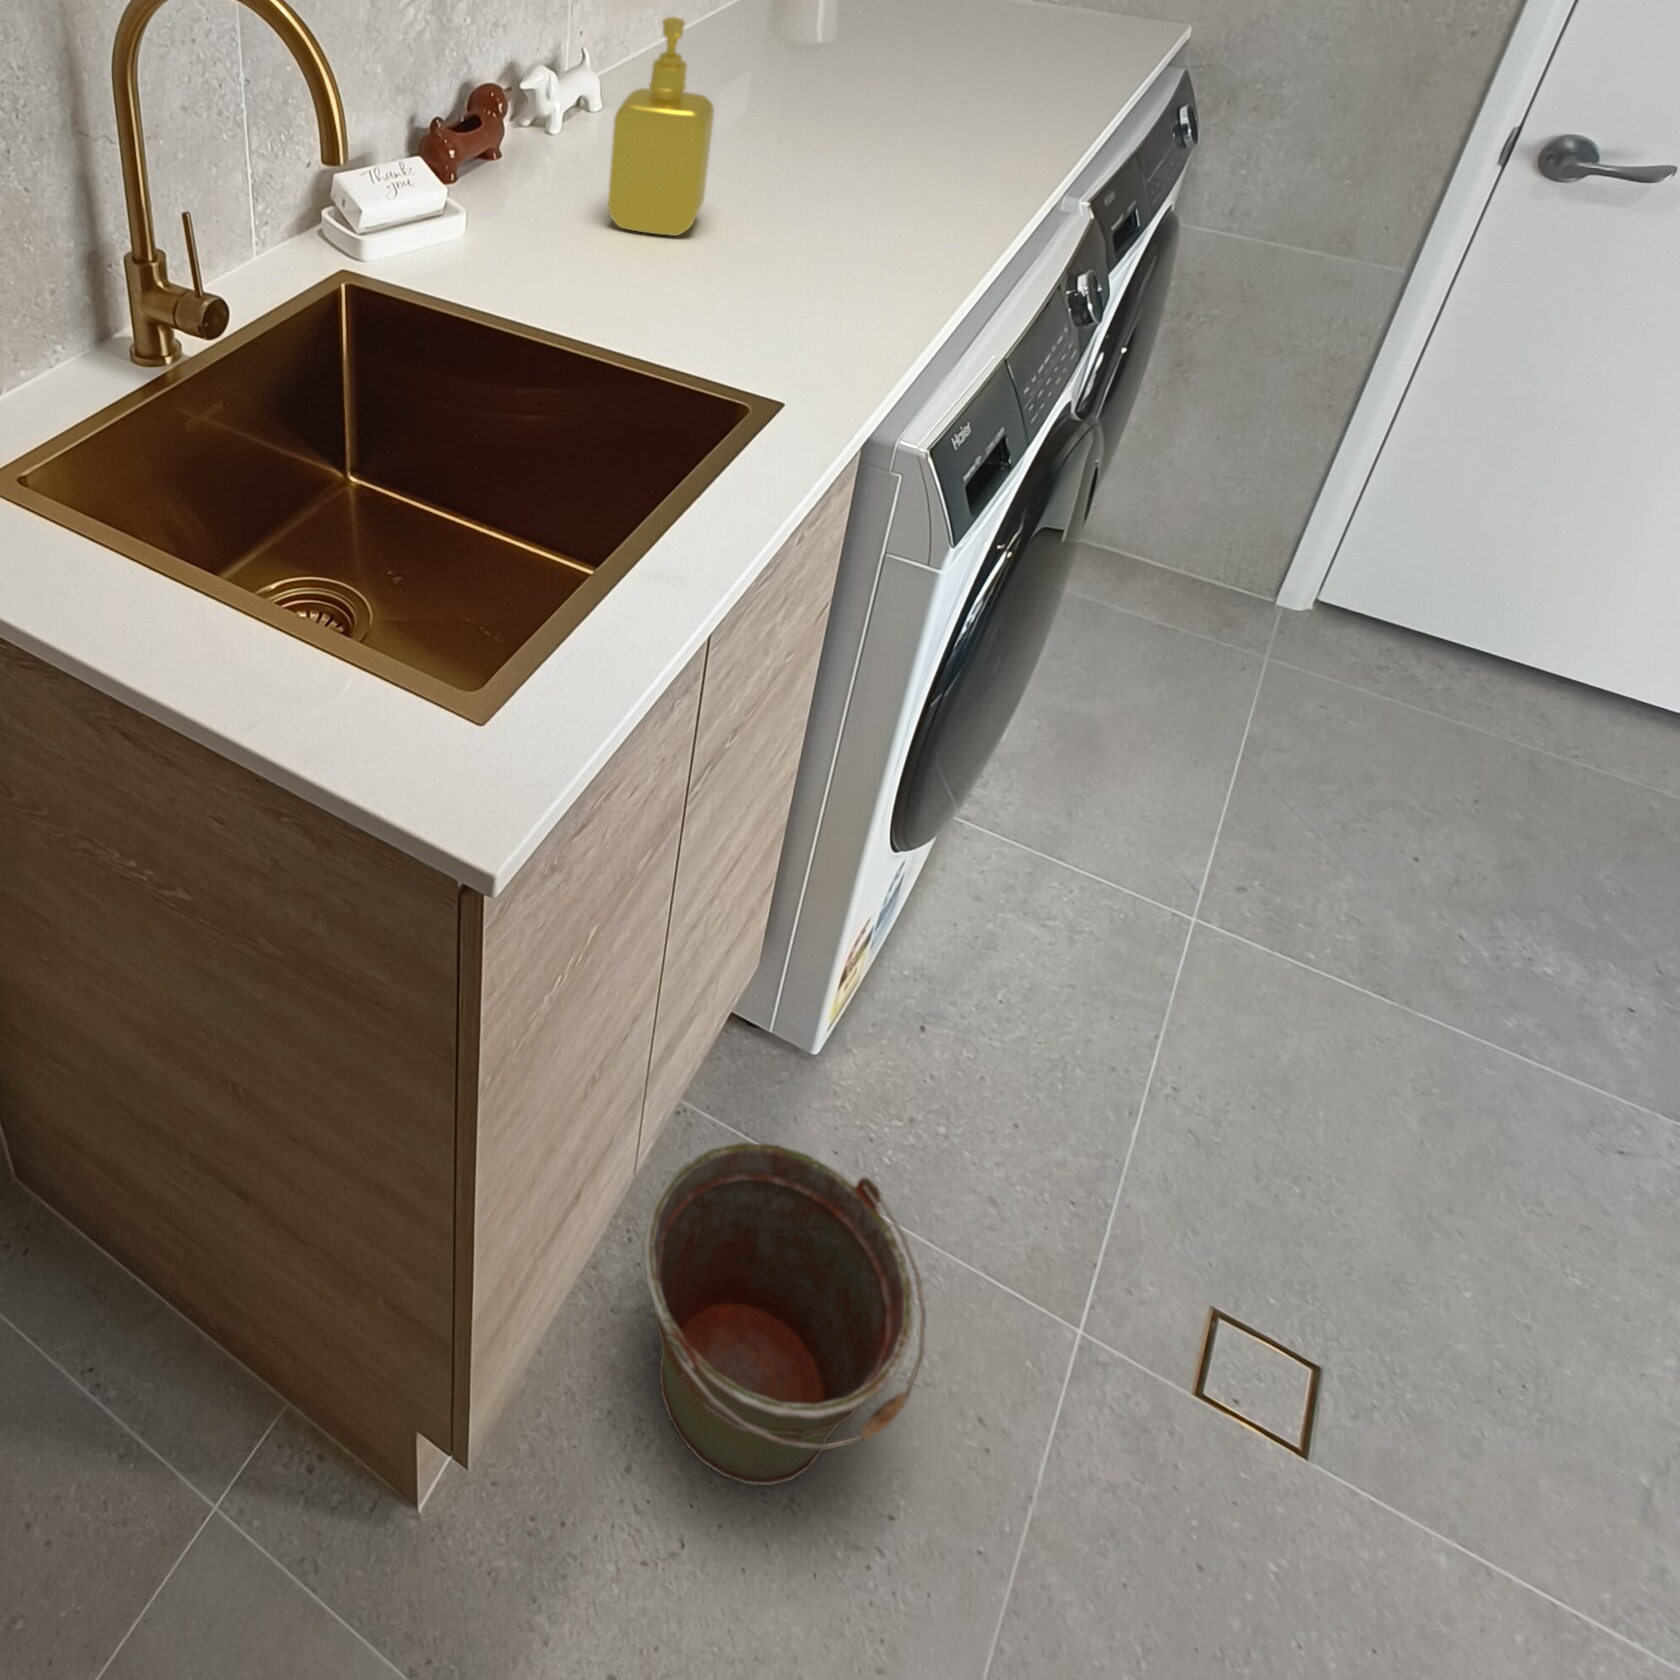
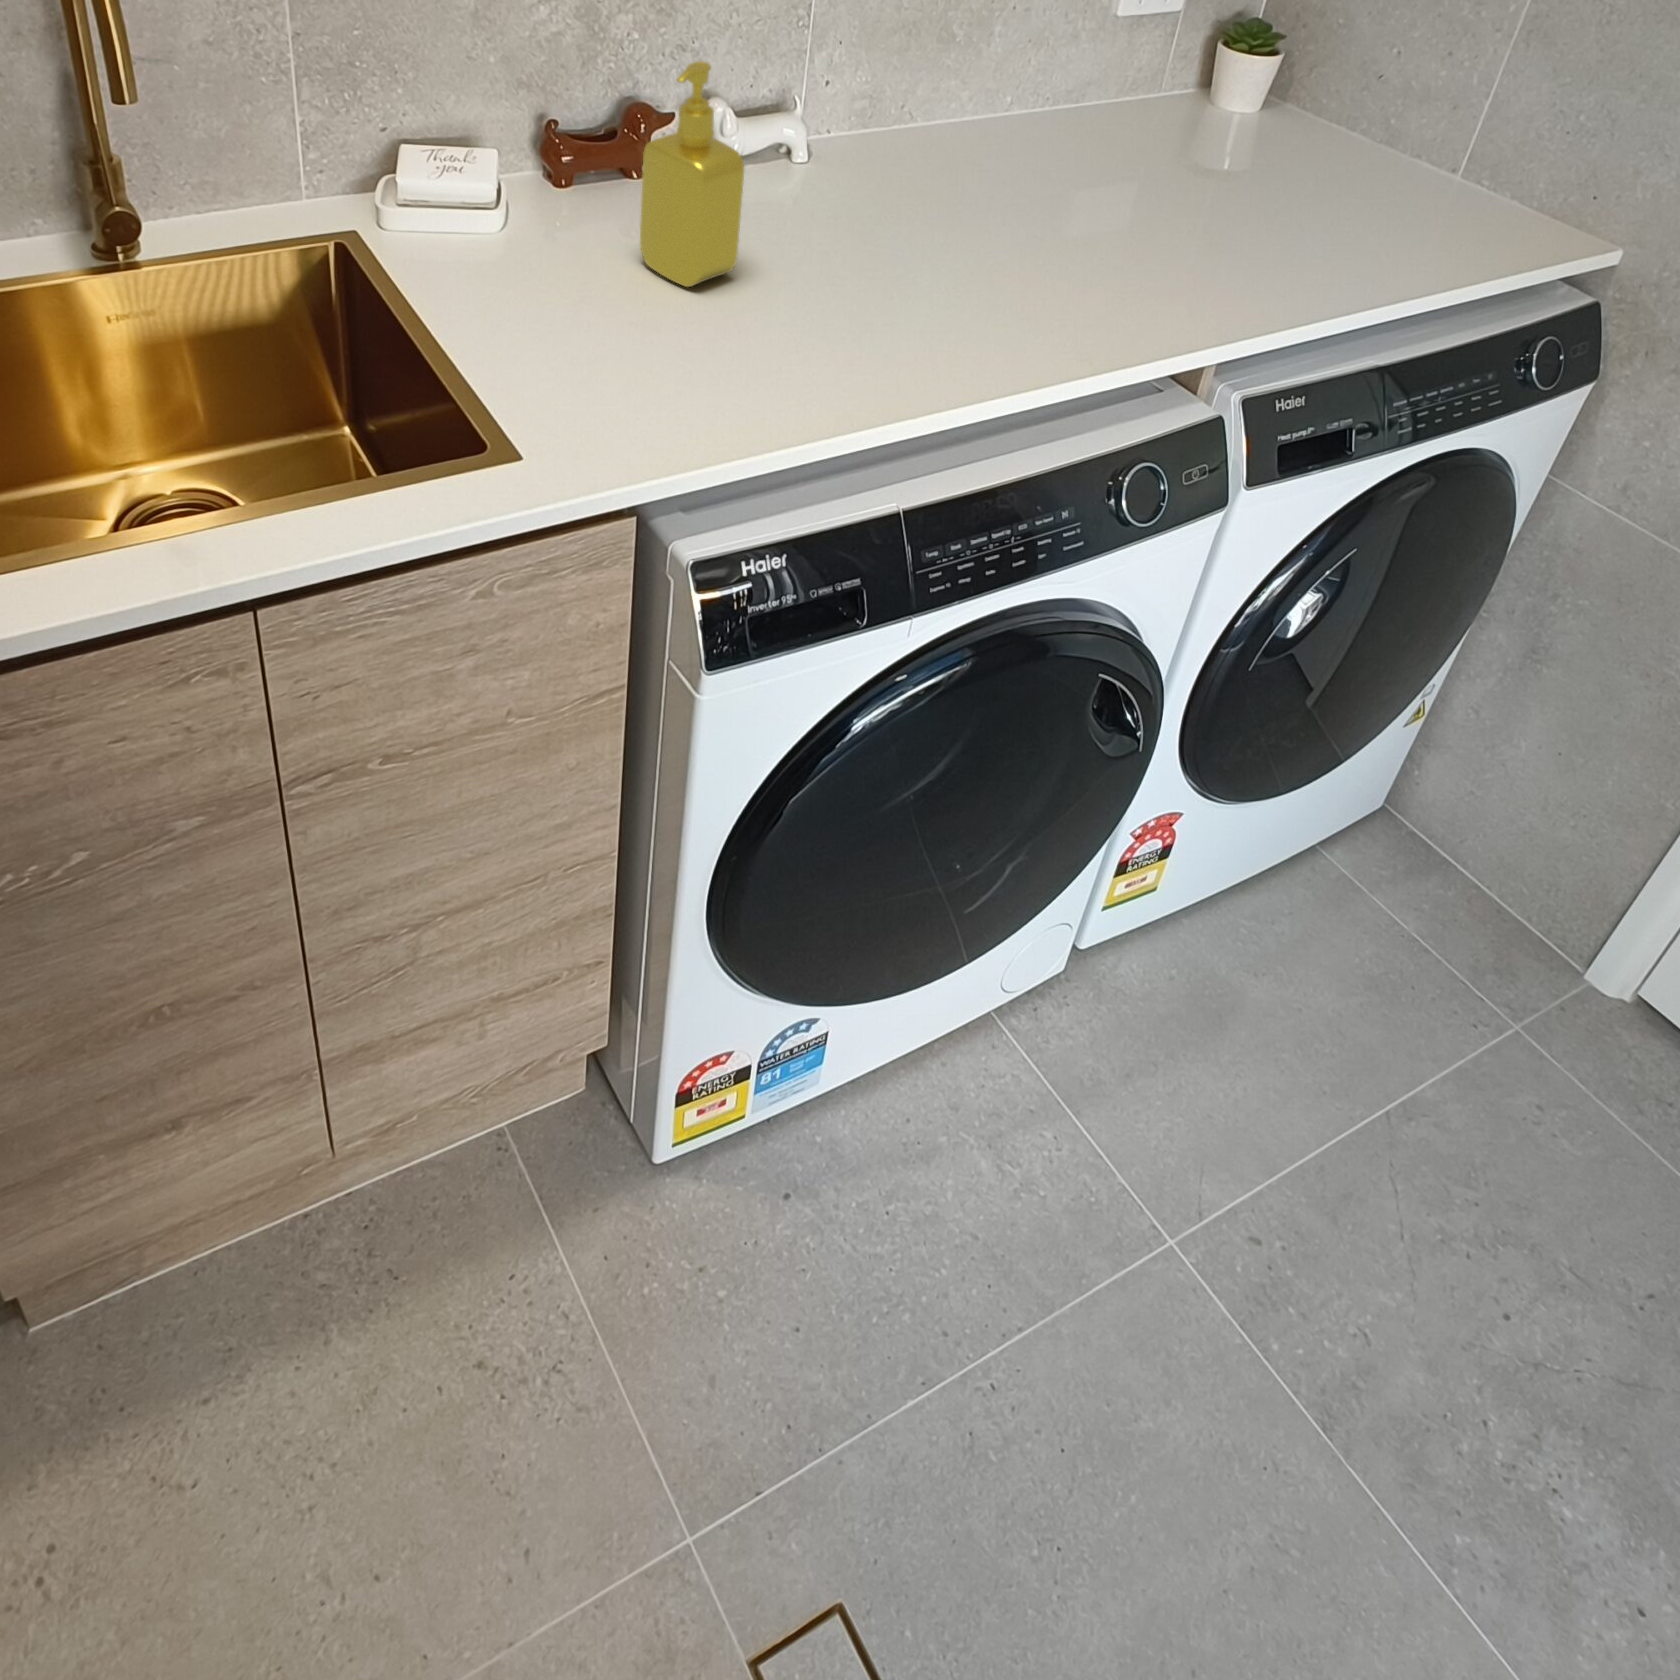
bucket: present [644,1143,926,1485] -> none [178,1158,470,1496]

